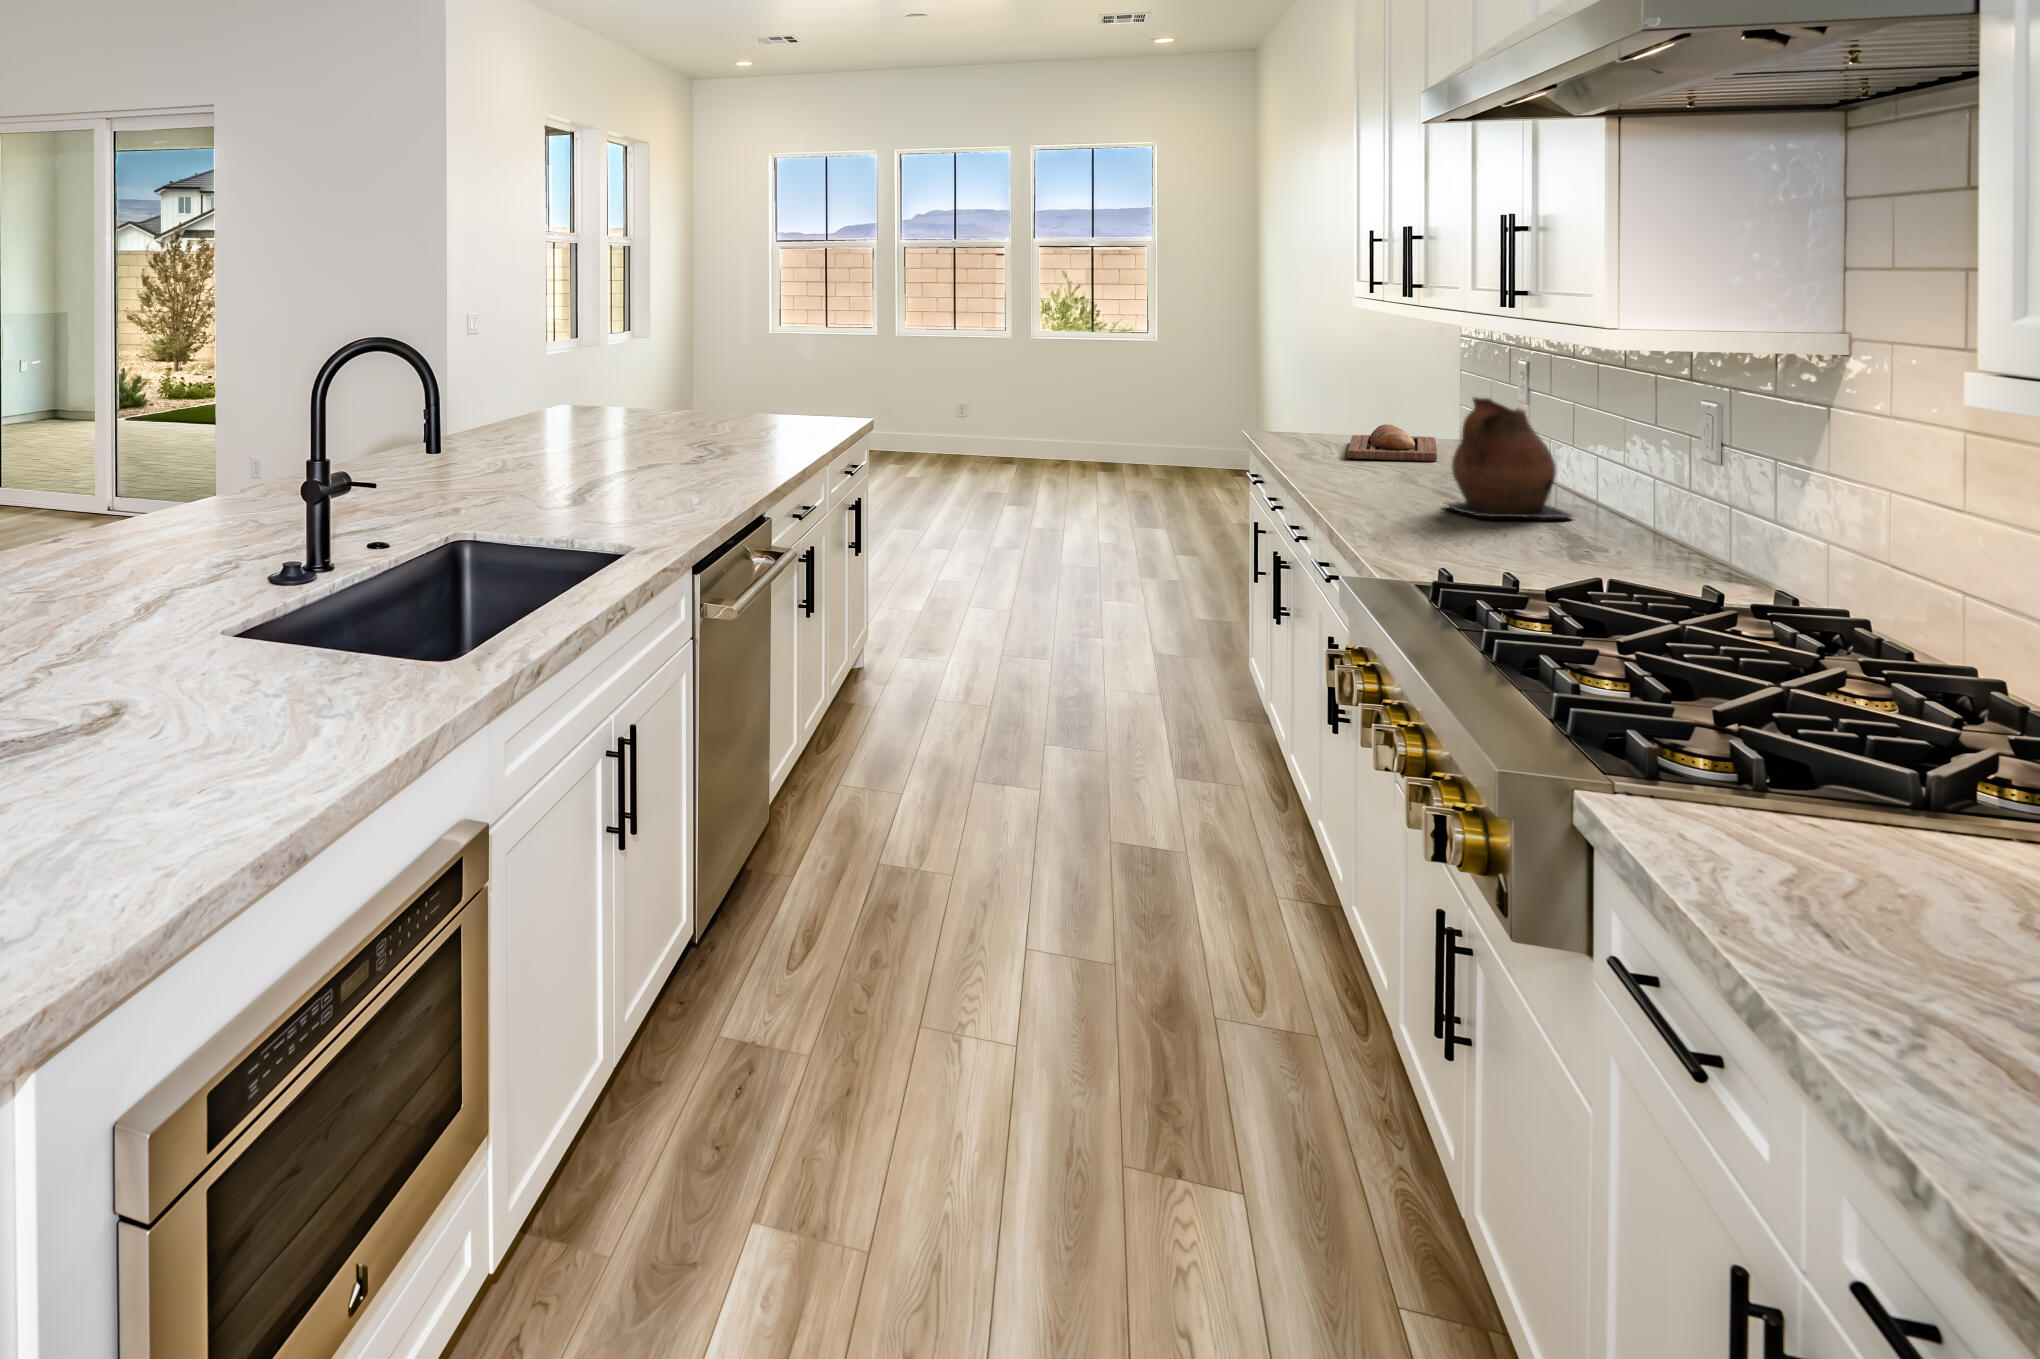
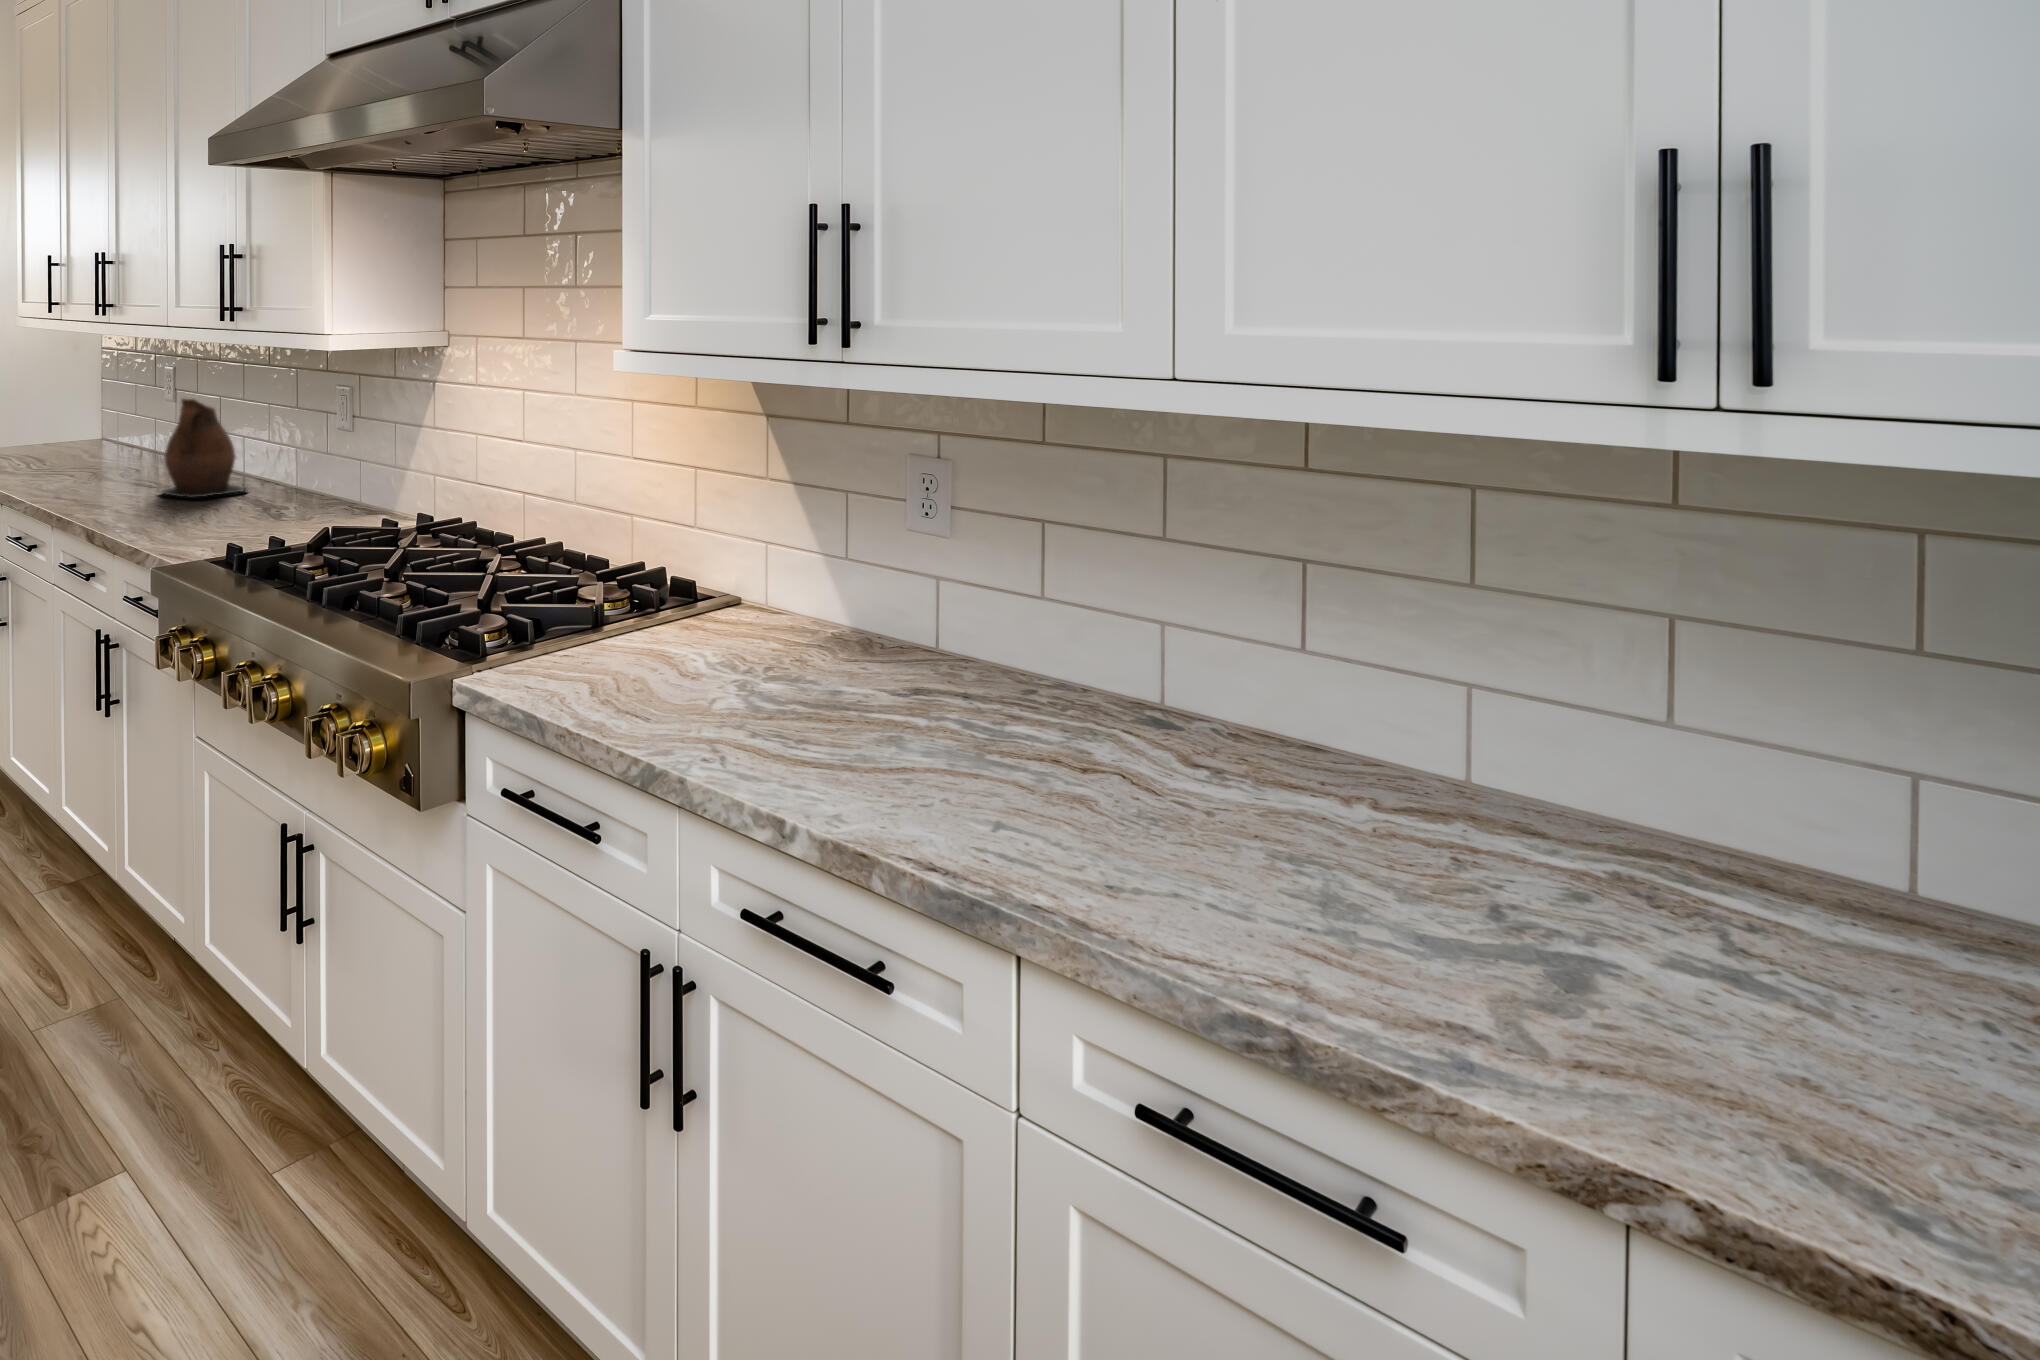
bread loaf: present [1347,424,1437,461] -> none [29,432,111,464]

